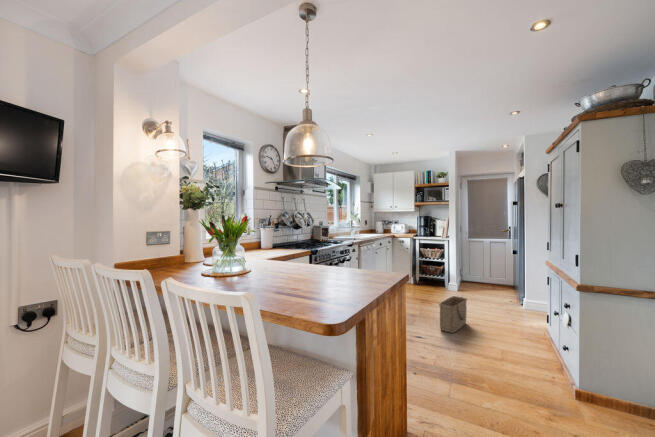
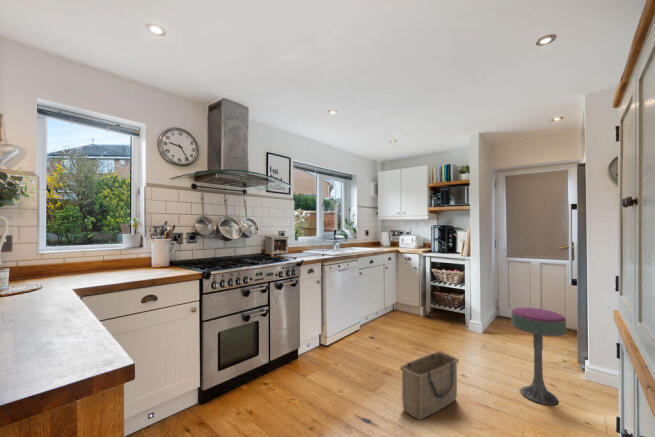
bar stool: none [492,267,524,321] -> present [511,308,566,405]

